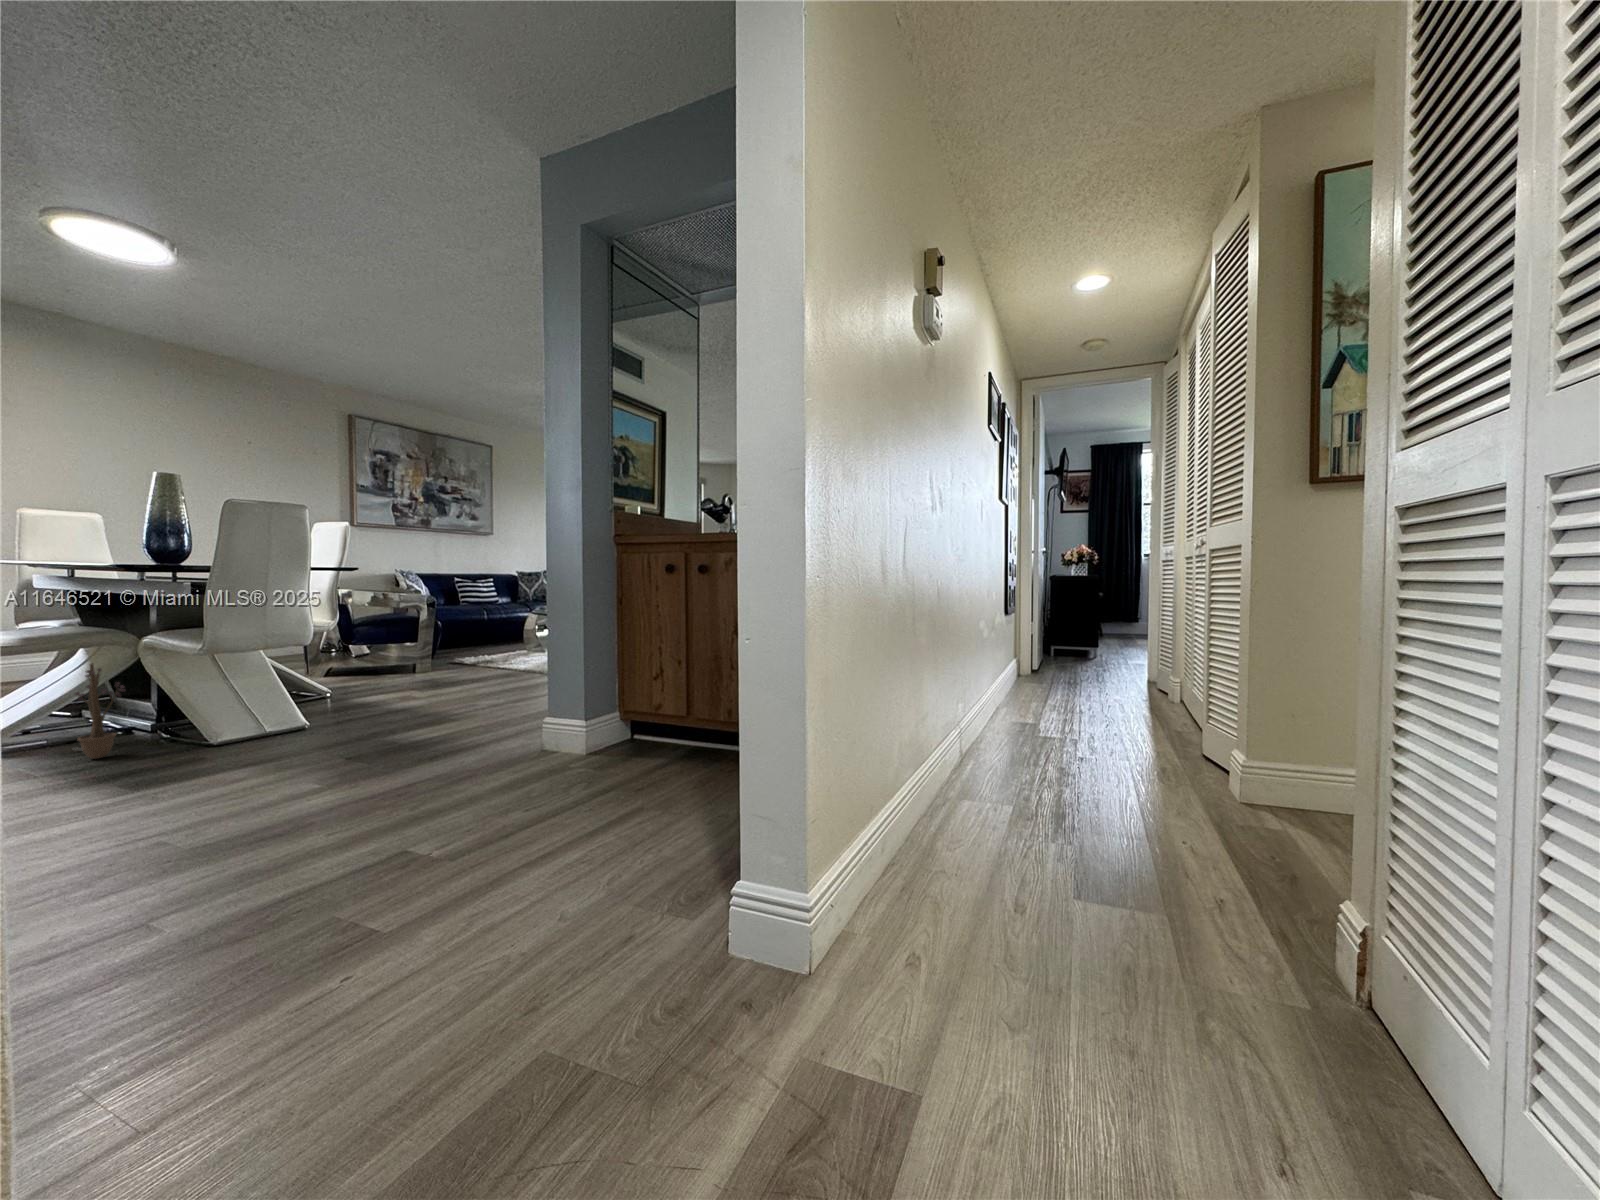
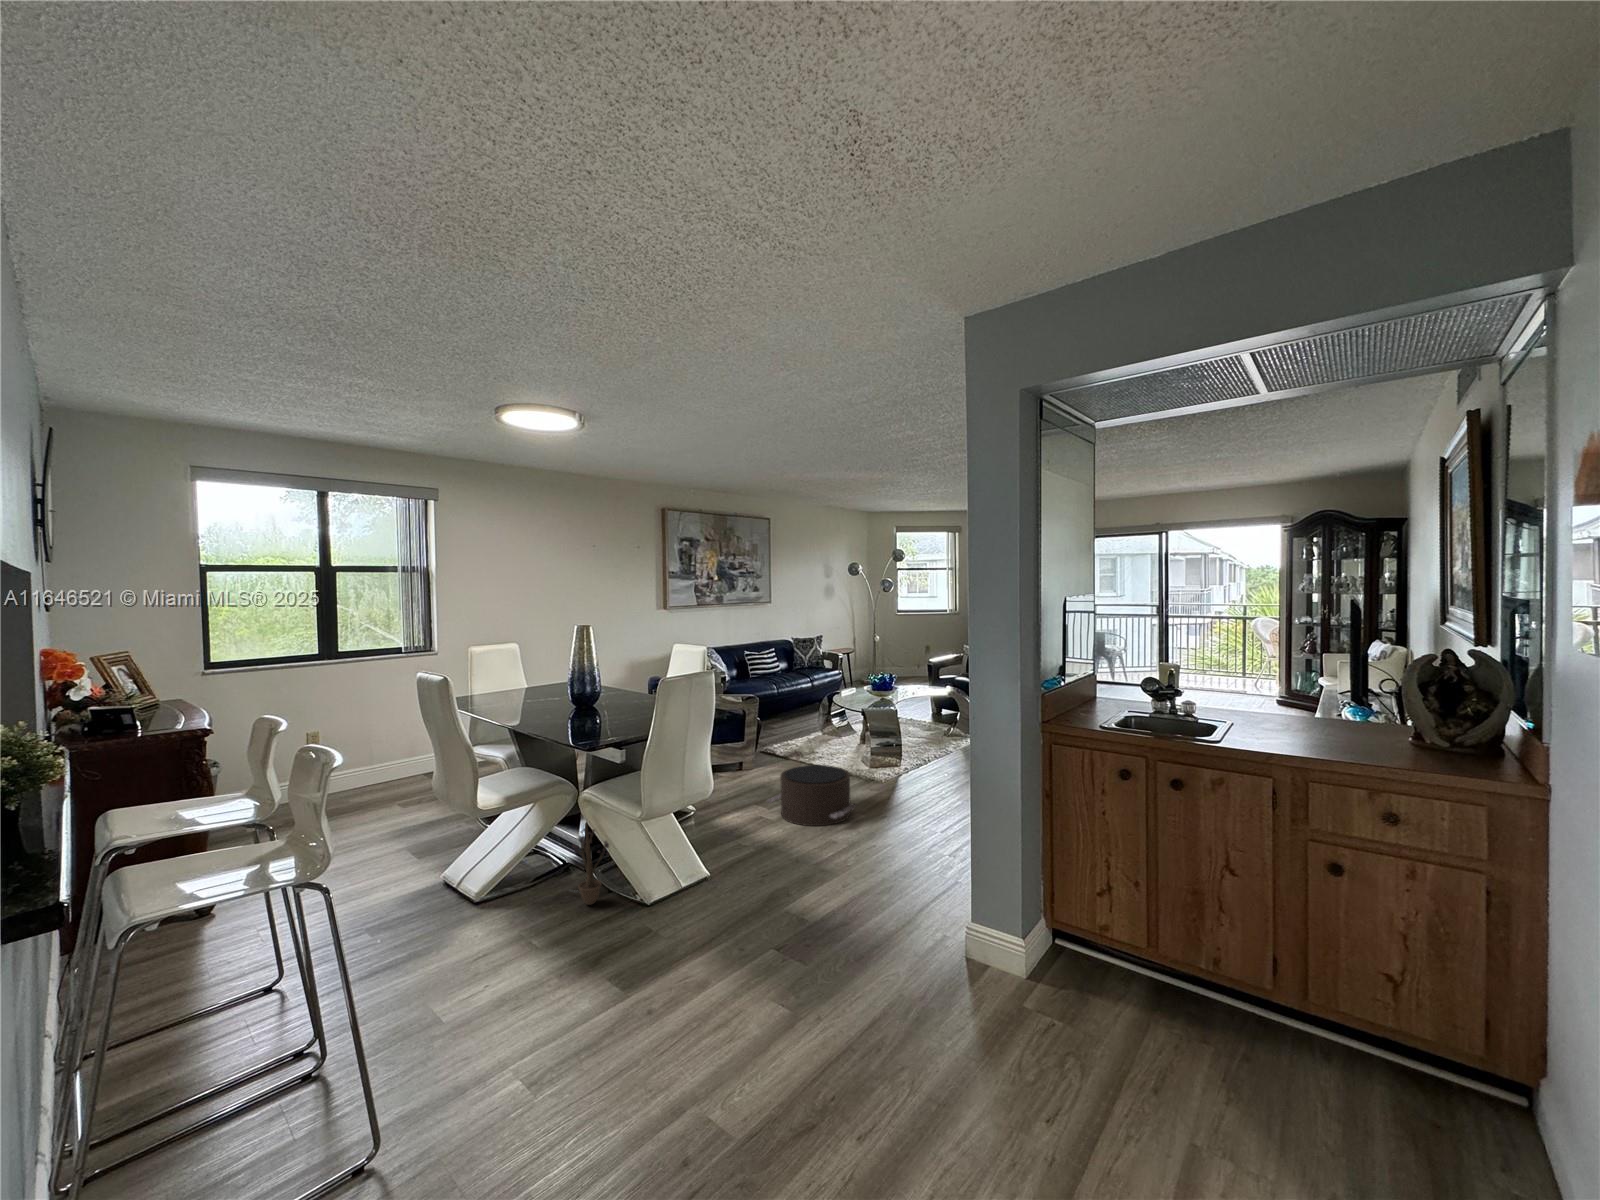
pouf: none [403,649,506,700] -> present [767,765,856,826]

